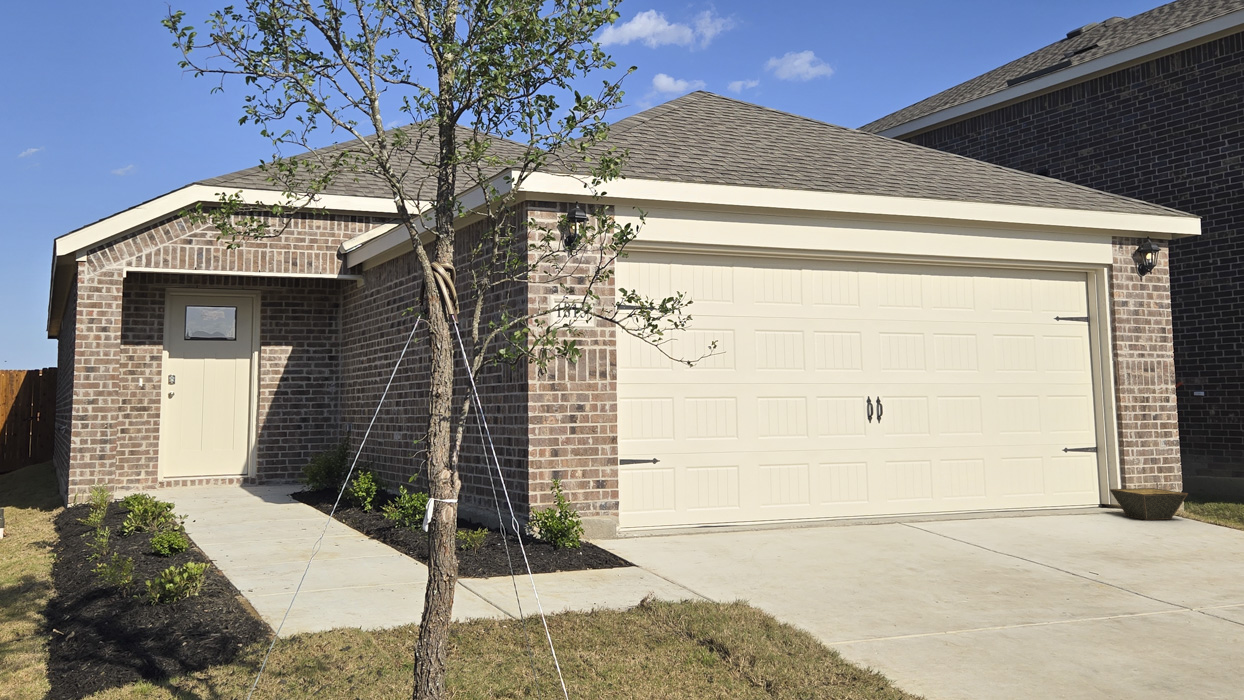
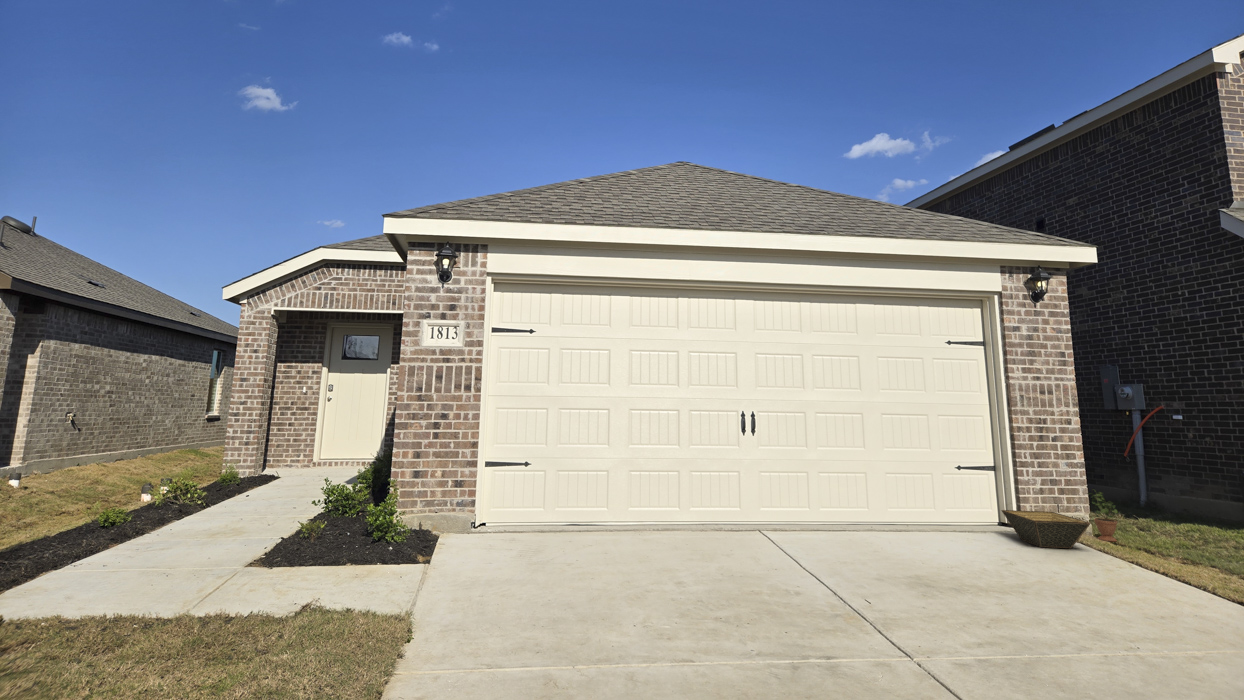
potted plant: none [1181,465,1207,513] -> present [1087,490,1117,541]

